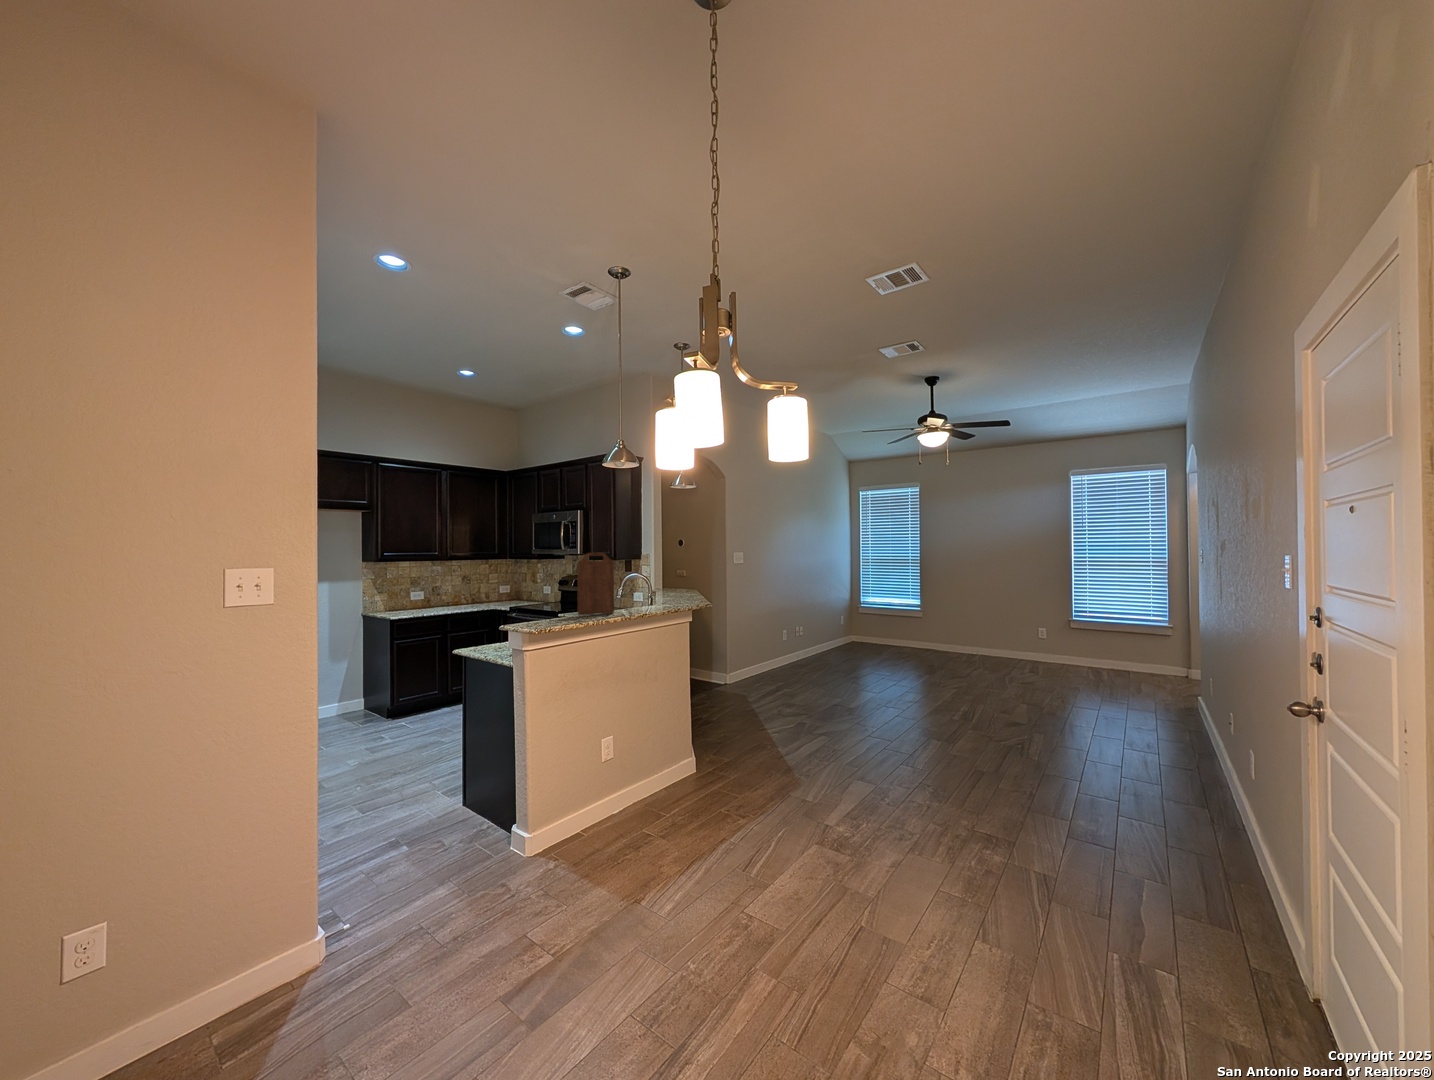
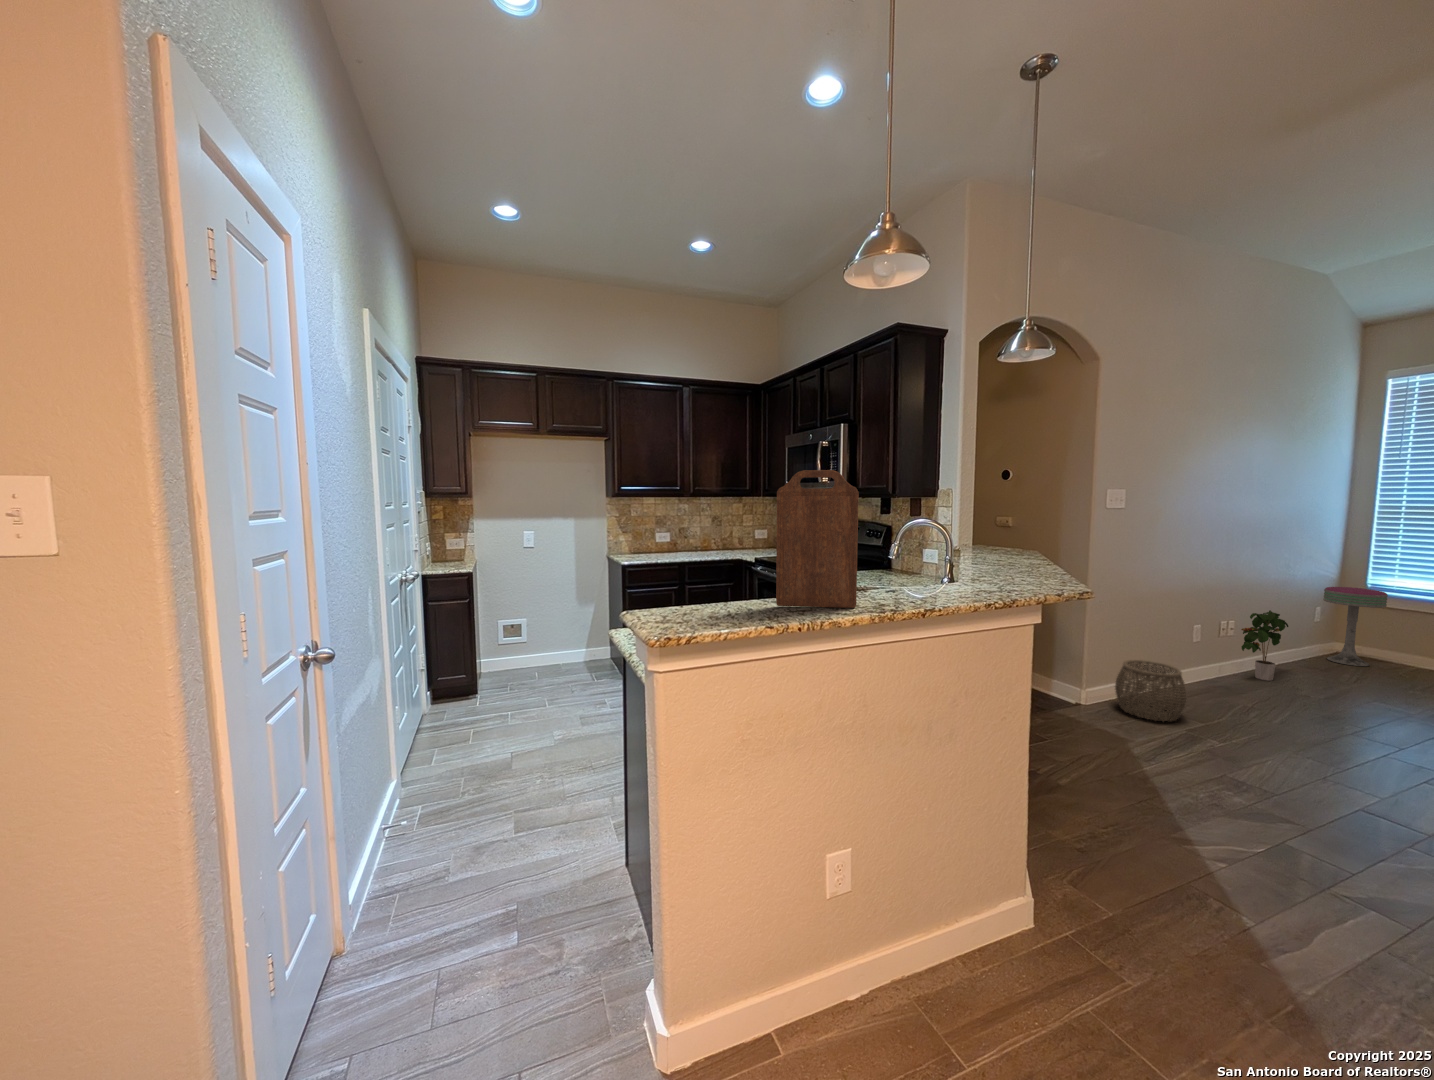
bar stool: none [843,605,866,648] -> present [1323,587,1388,666]
potted plant: none [805,620,825,660] -> present [1241,610,1288,681]
woven basket: none [742,653,775,686] -> present [1115,660,1187,722]

